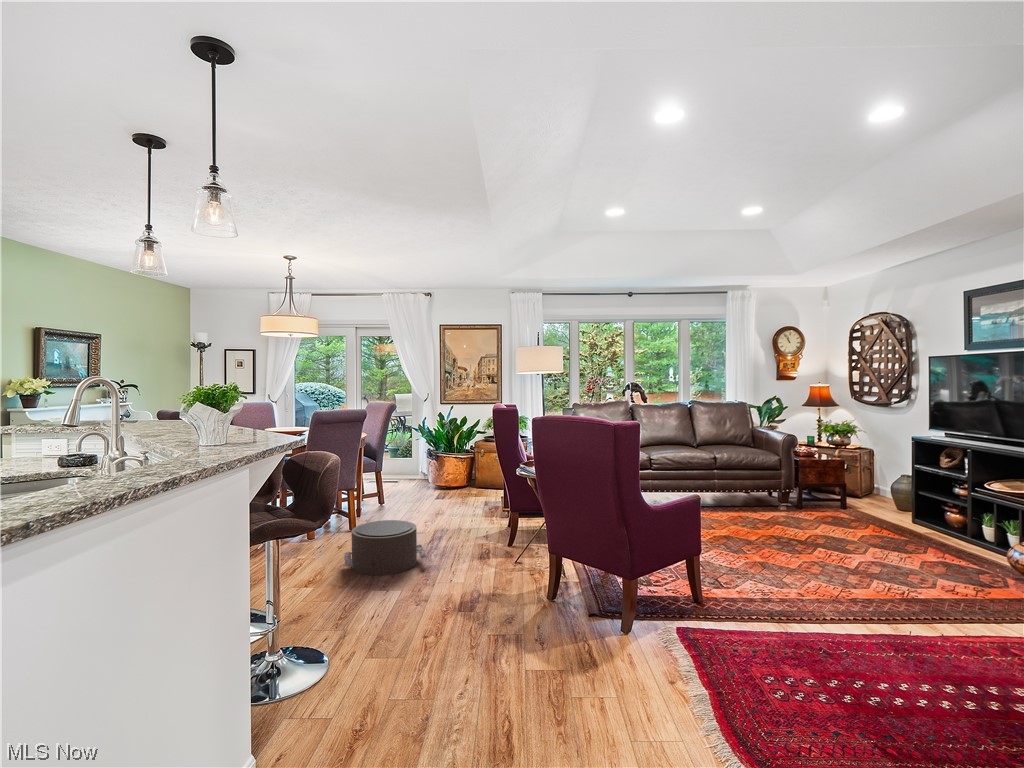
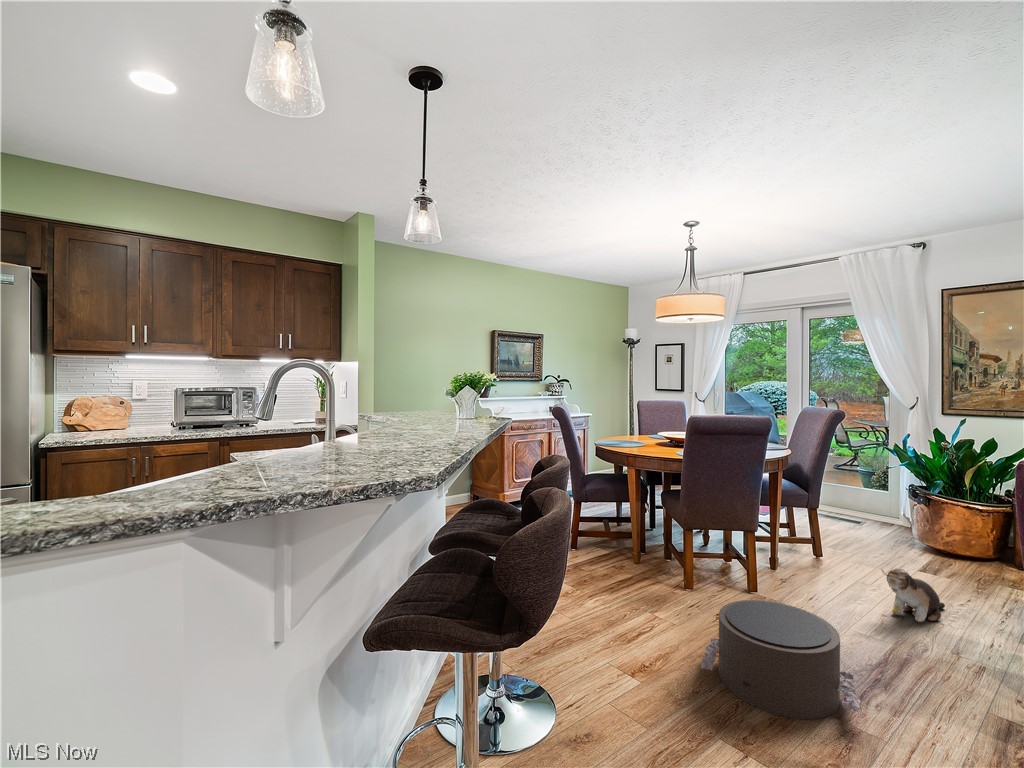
plush toy: none [424,493,451,521] -> present [881,568,945,622]

